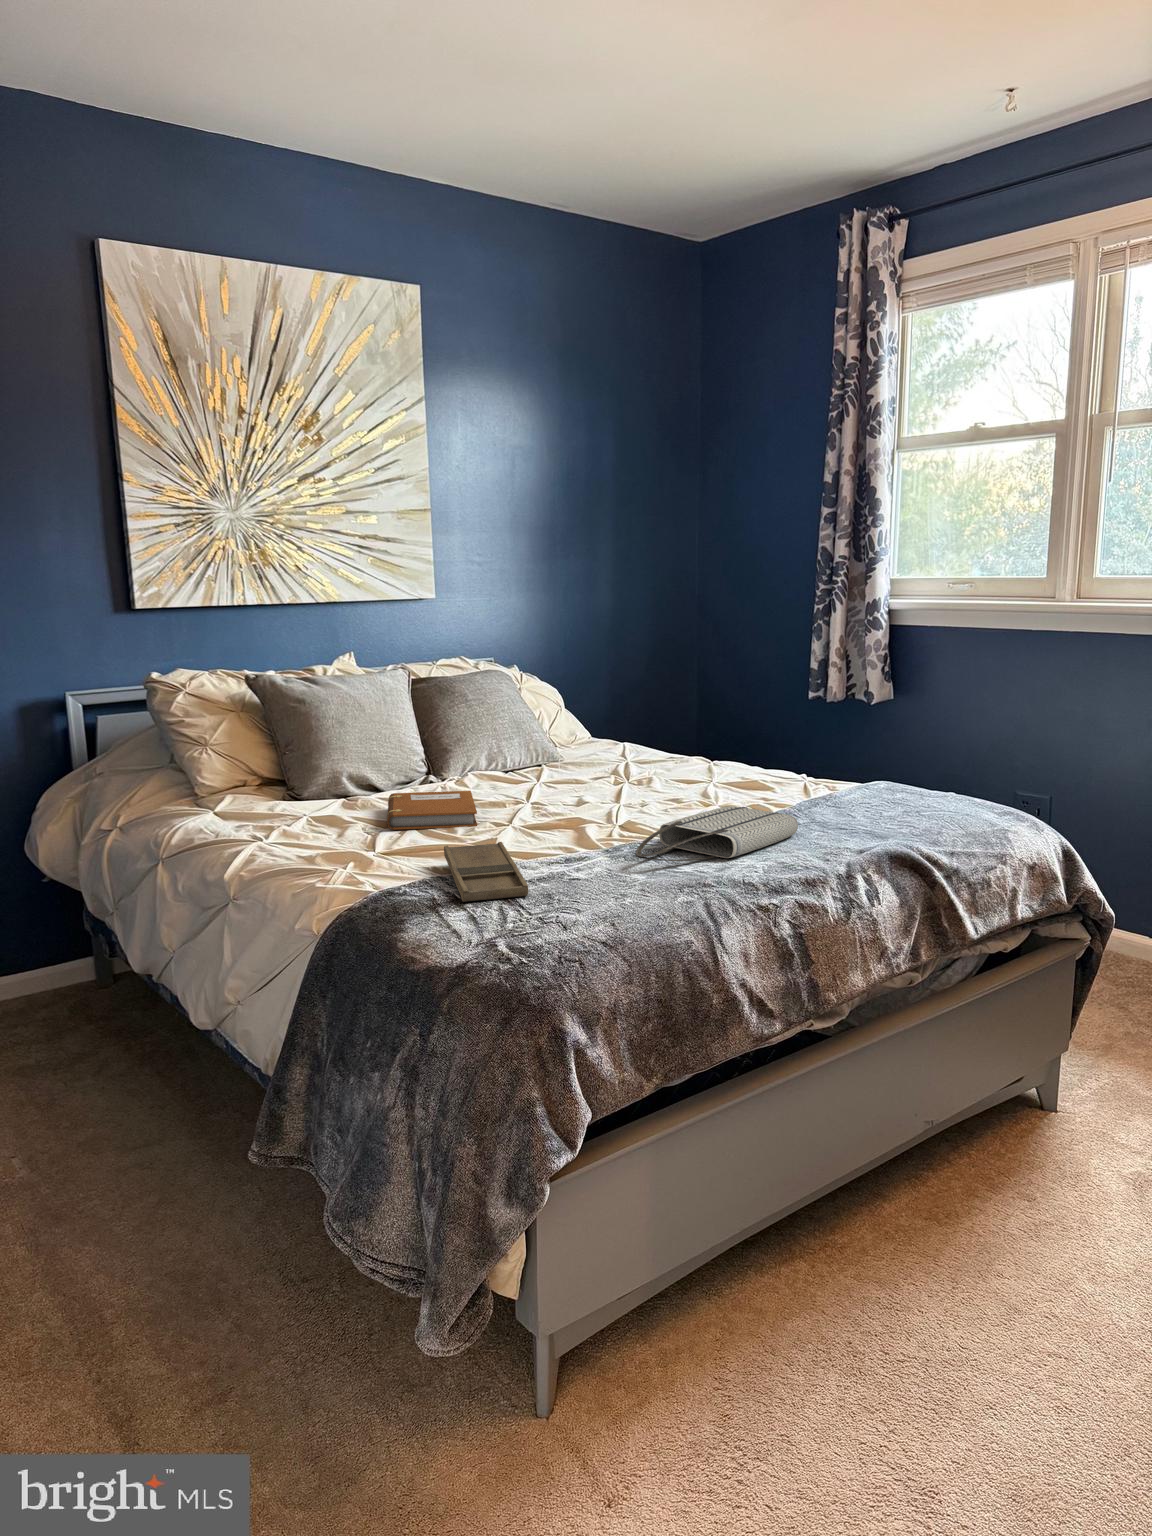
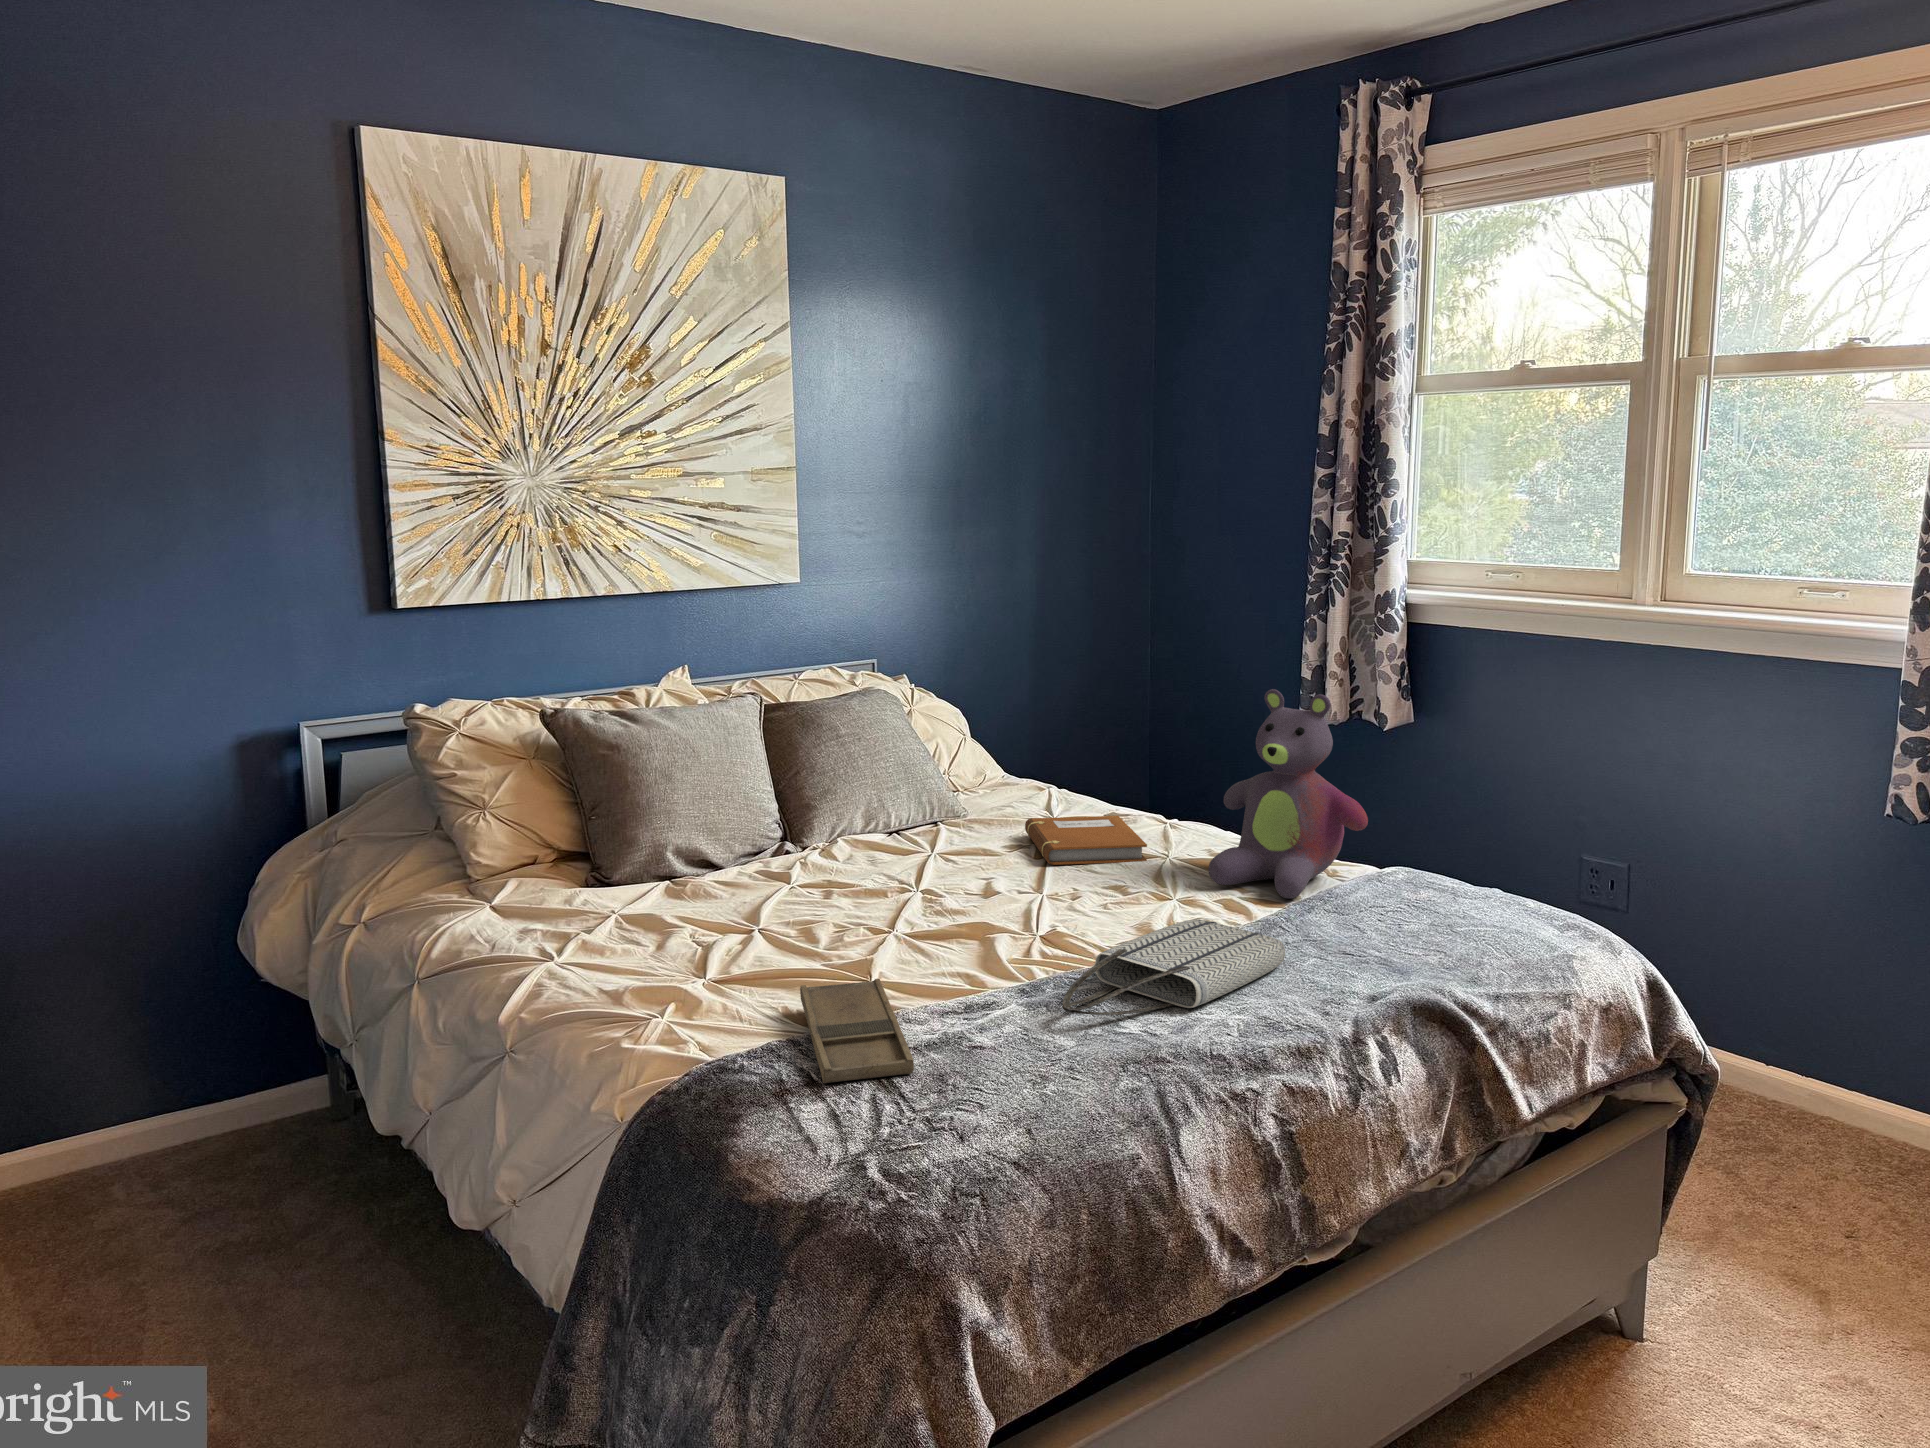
stuffed bear: none [742,650,859,800] -> present [1209,689,1368,899]
notebook: present [387,791,477,830] -> present [1025,816,1147,865]

